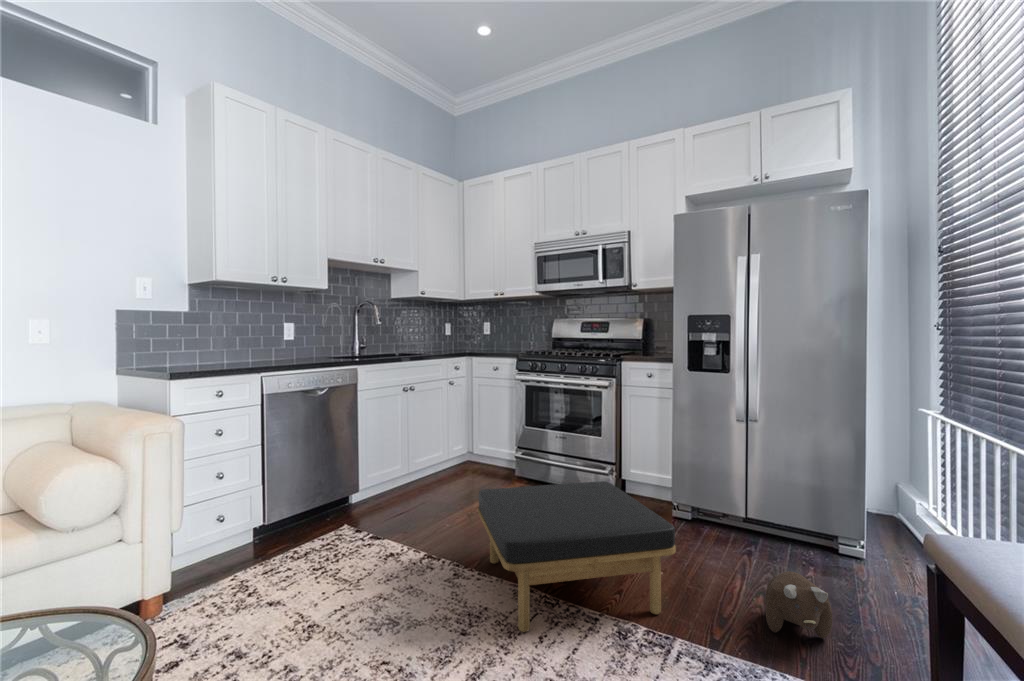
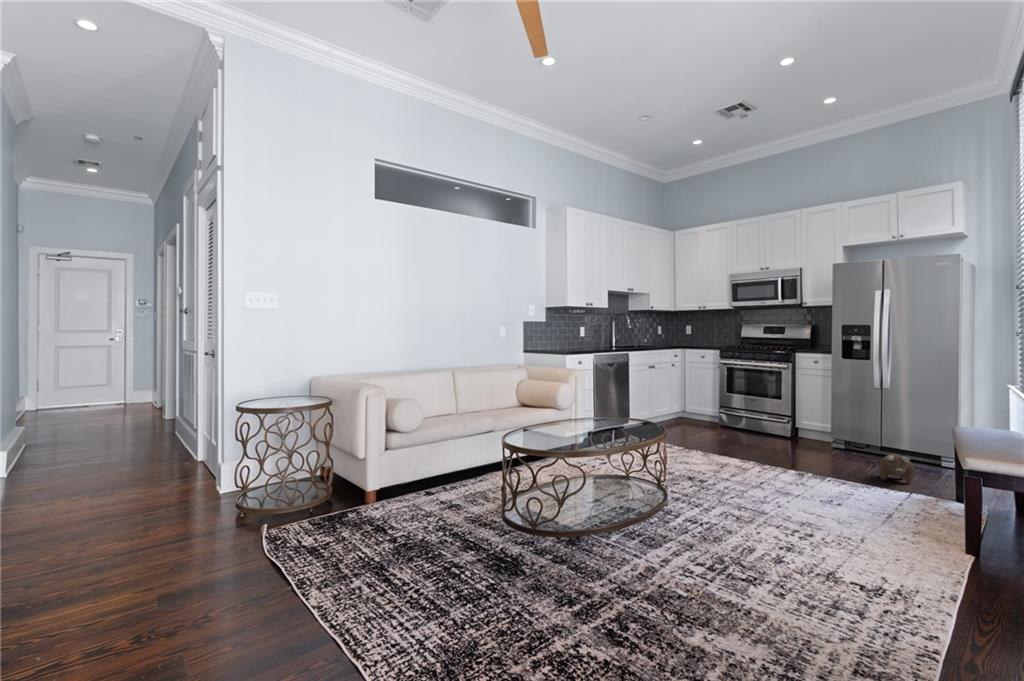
ottoman: present [478,481,676,632] -> none [717,417,831,472]

